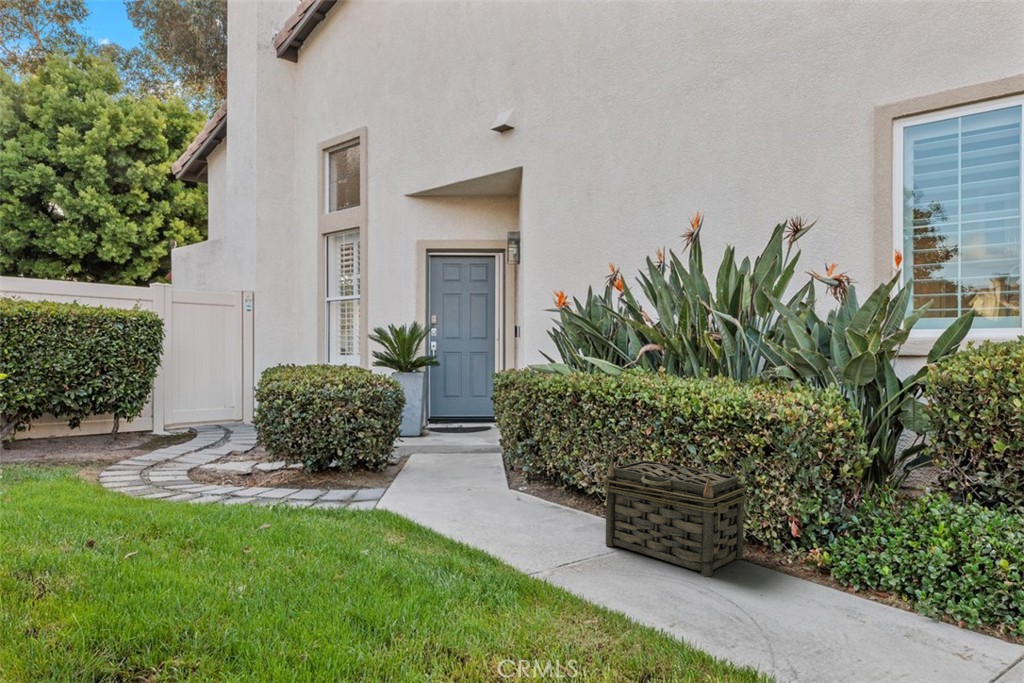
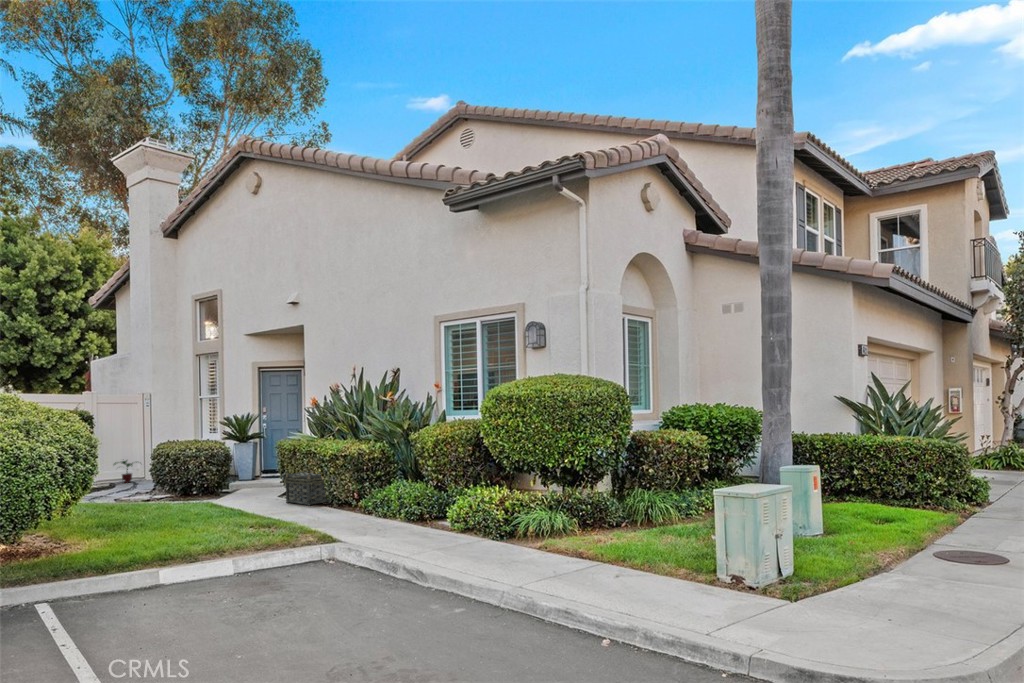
potted plant: none [188,390,235,429] -> present [114,460,133,483]

